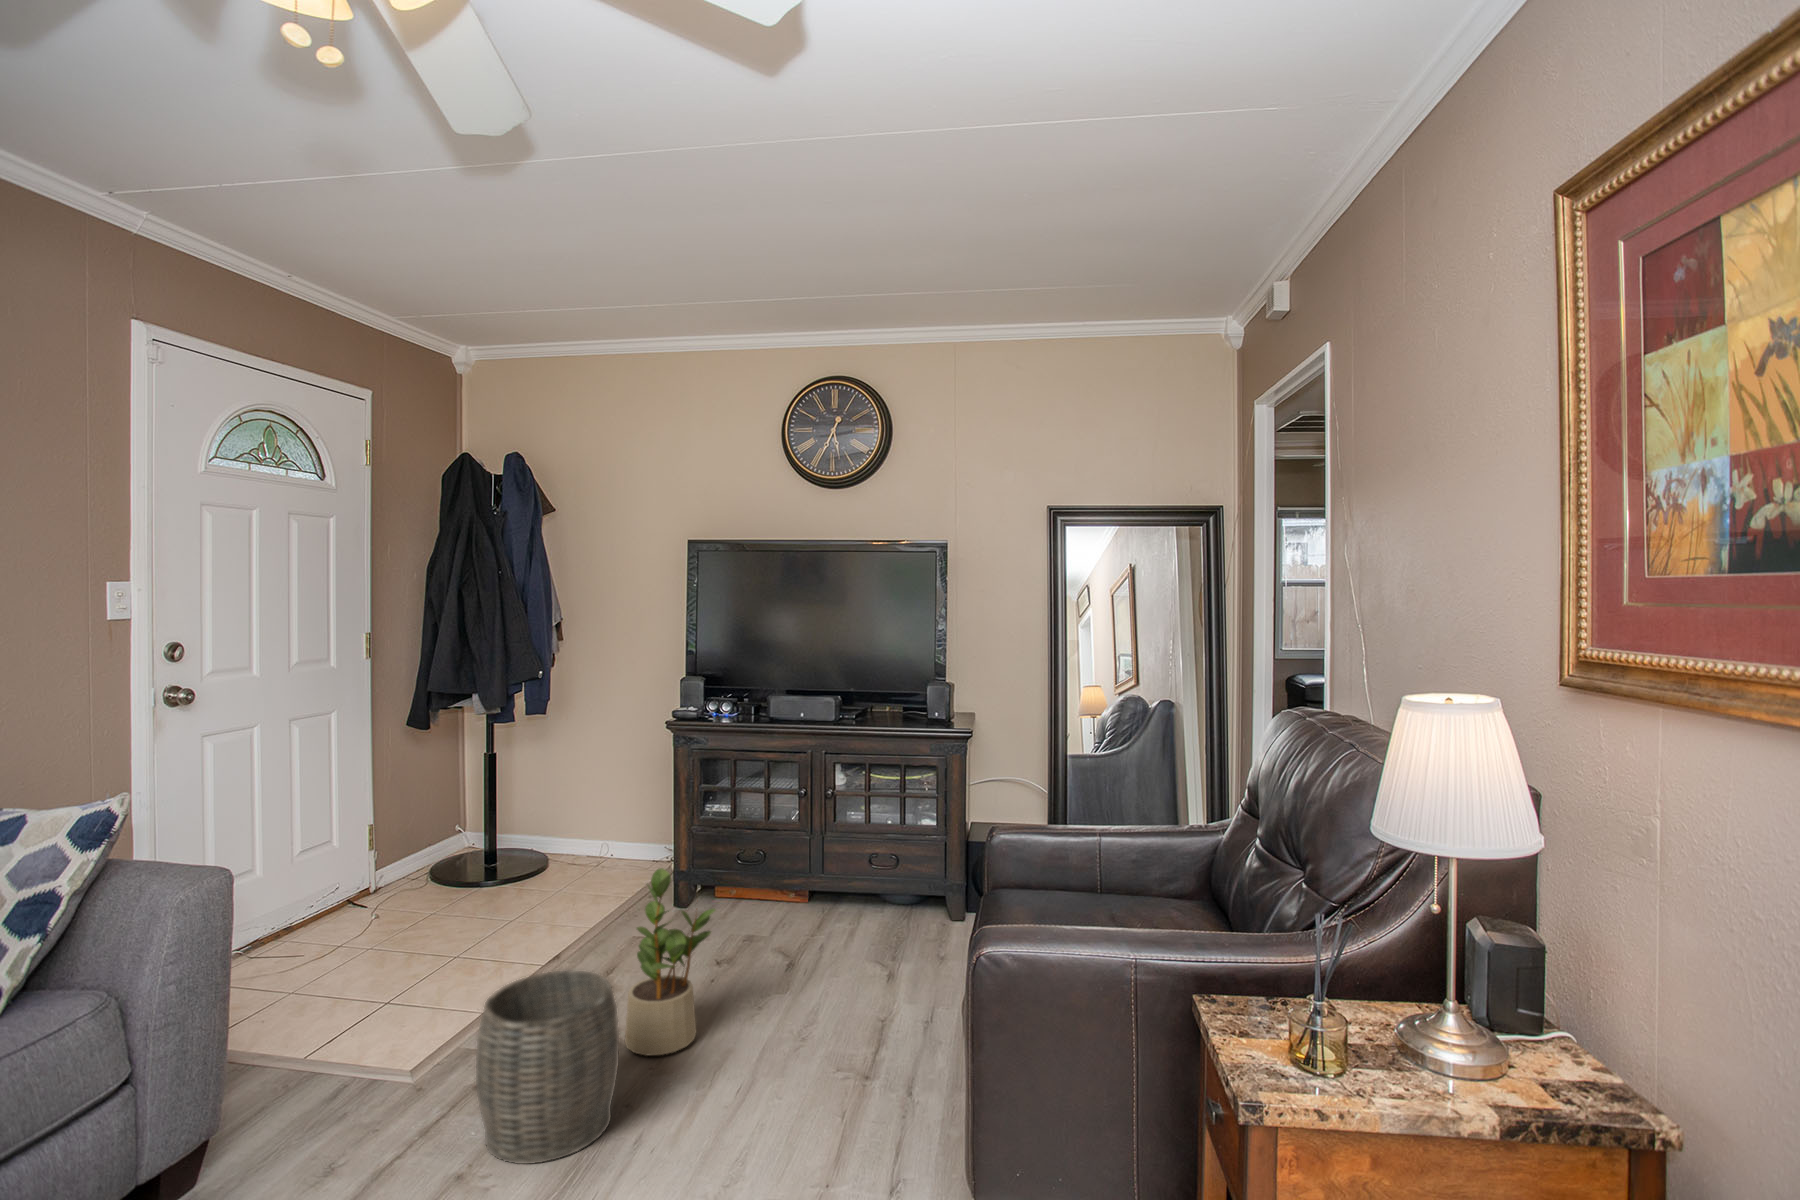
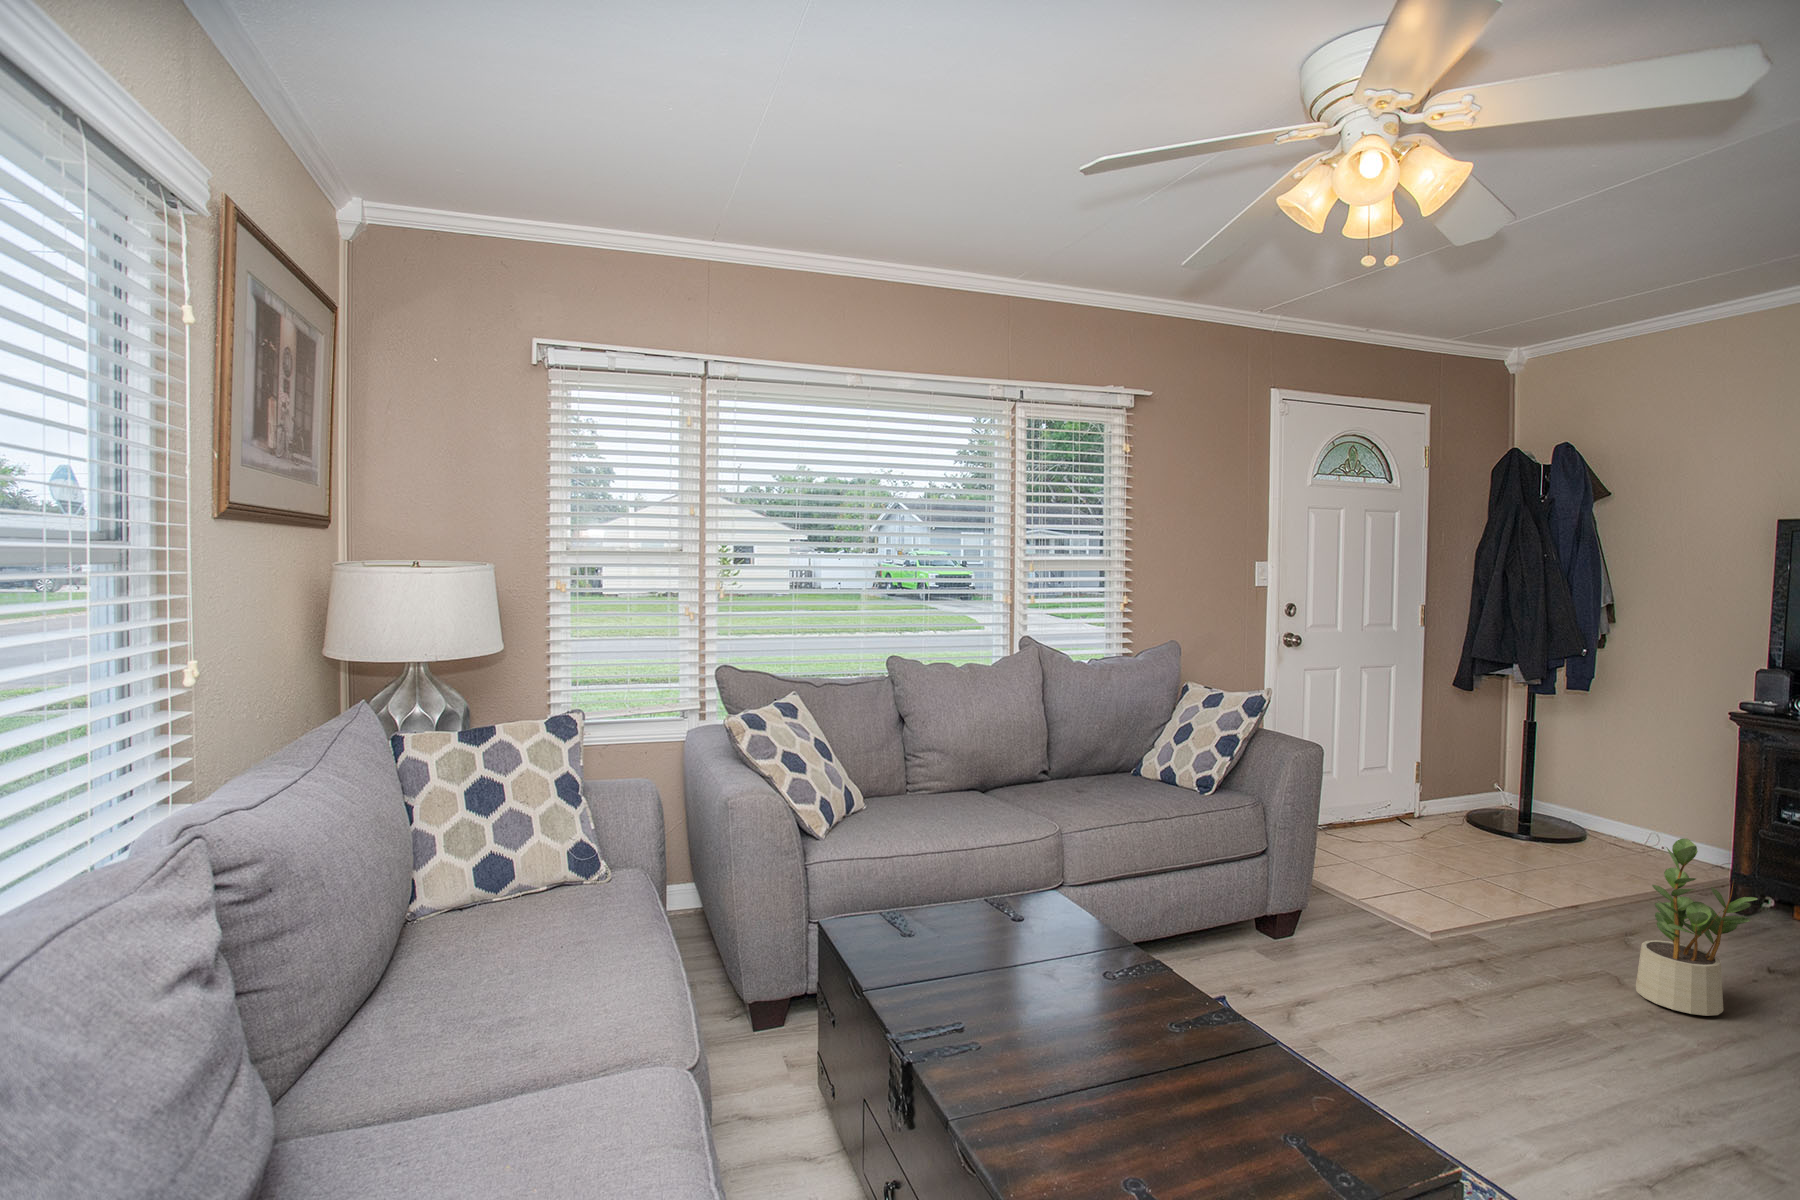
woven basket: present [476,971,619,1164] -> none [1483,885,1618,1033]

